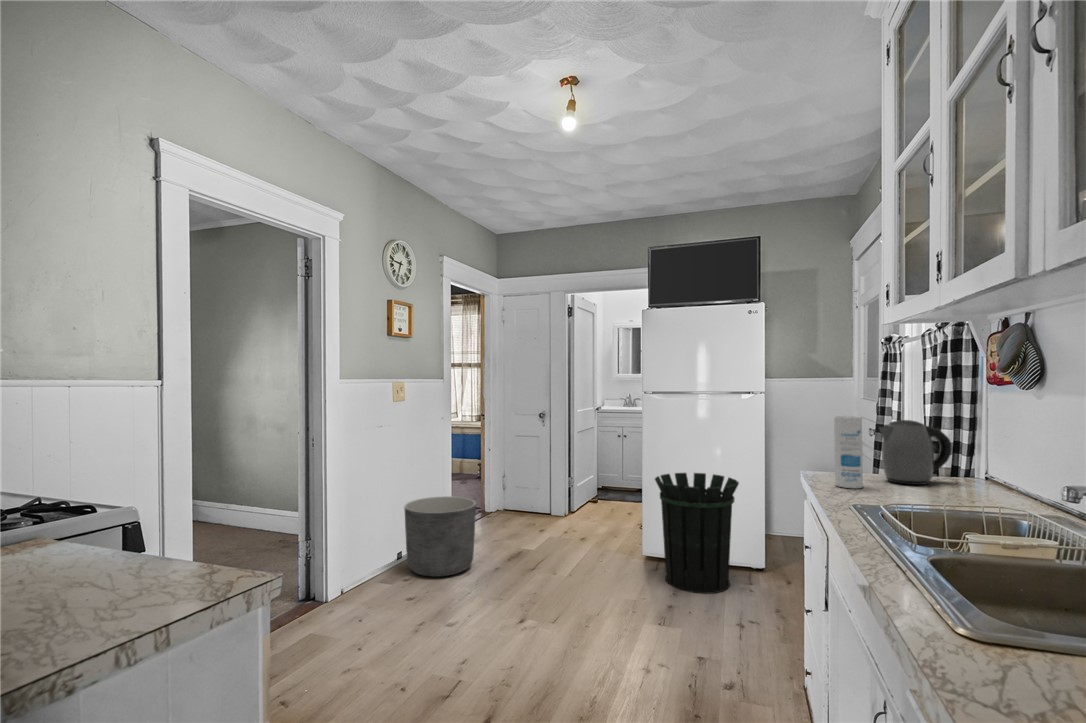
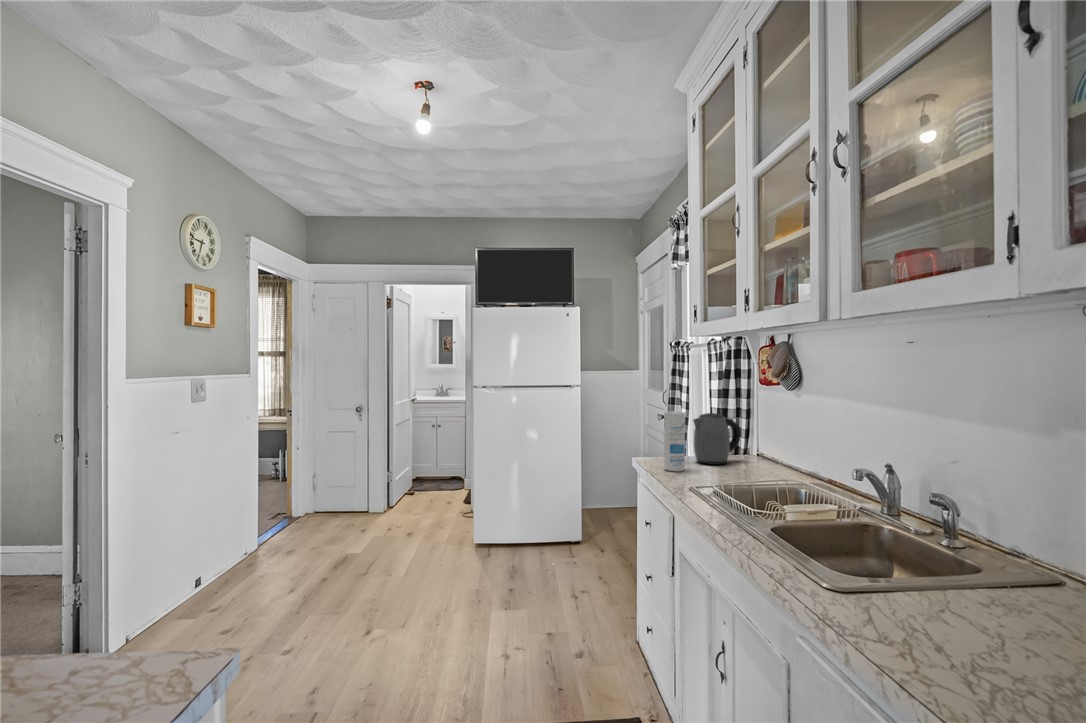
waste bin: present [655,473,739,594] -> none [485,461,560,571]
planter: present [404,496,476,577] -> none [210,504,297,595]

